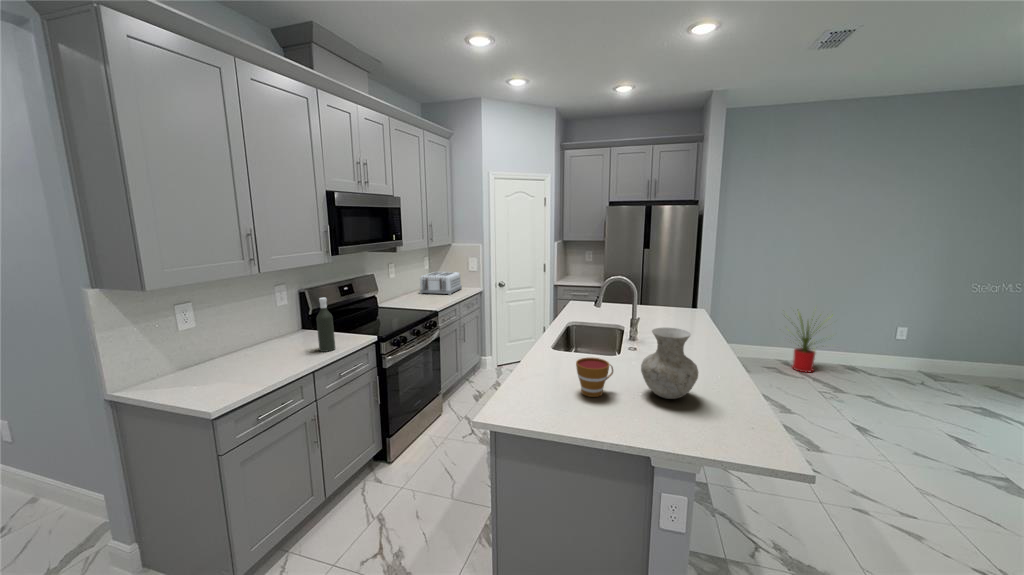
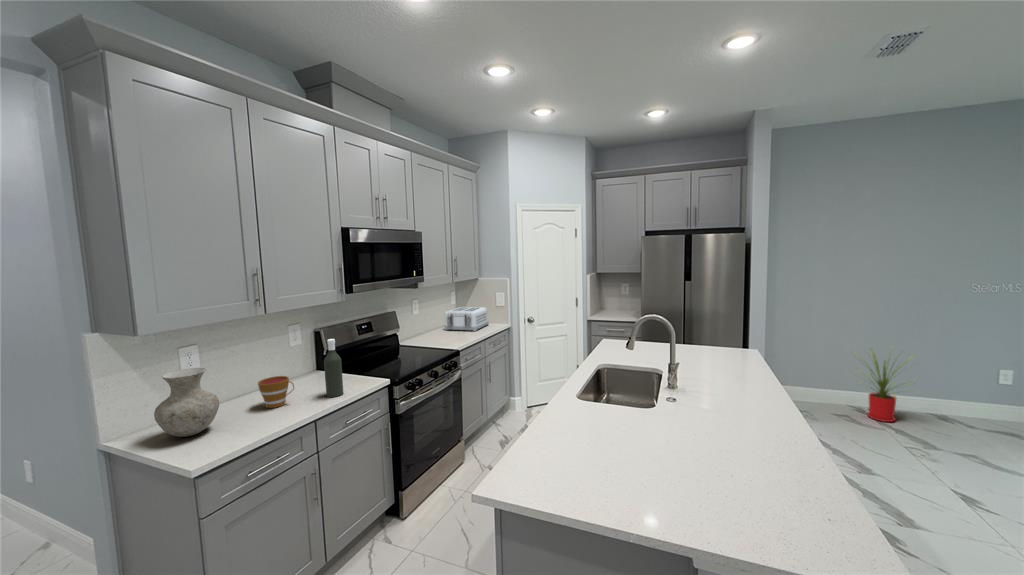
vase: present [641,328,698,399] -> present [154,368,219,437]
cup: present [576,358,613,397] -> present [258,376,294,408]

